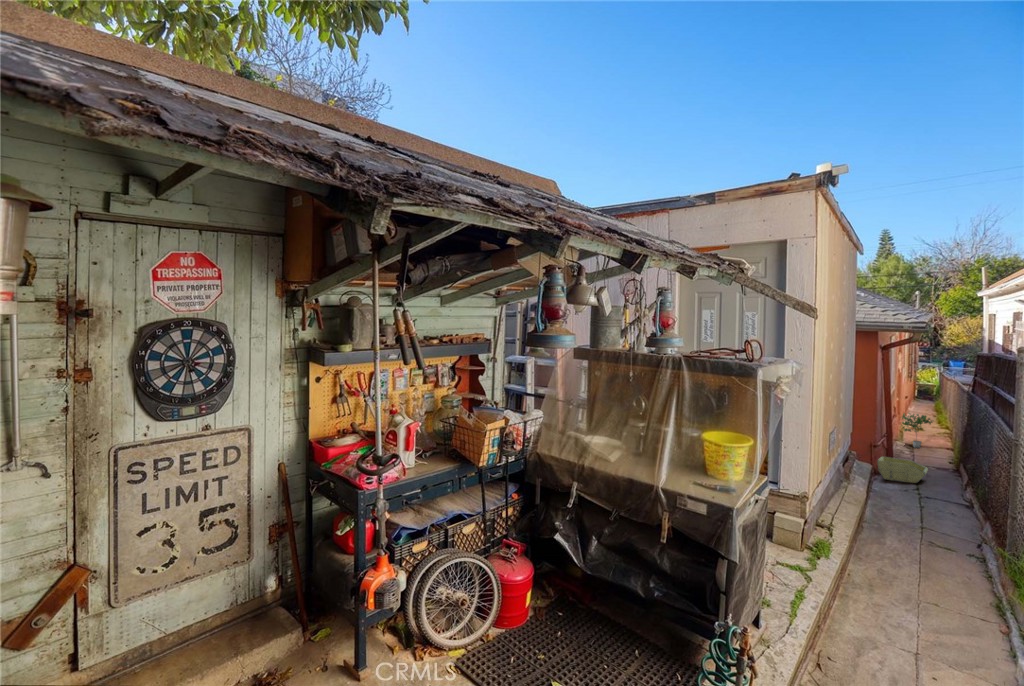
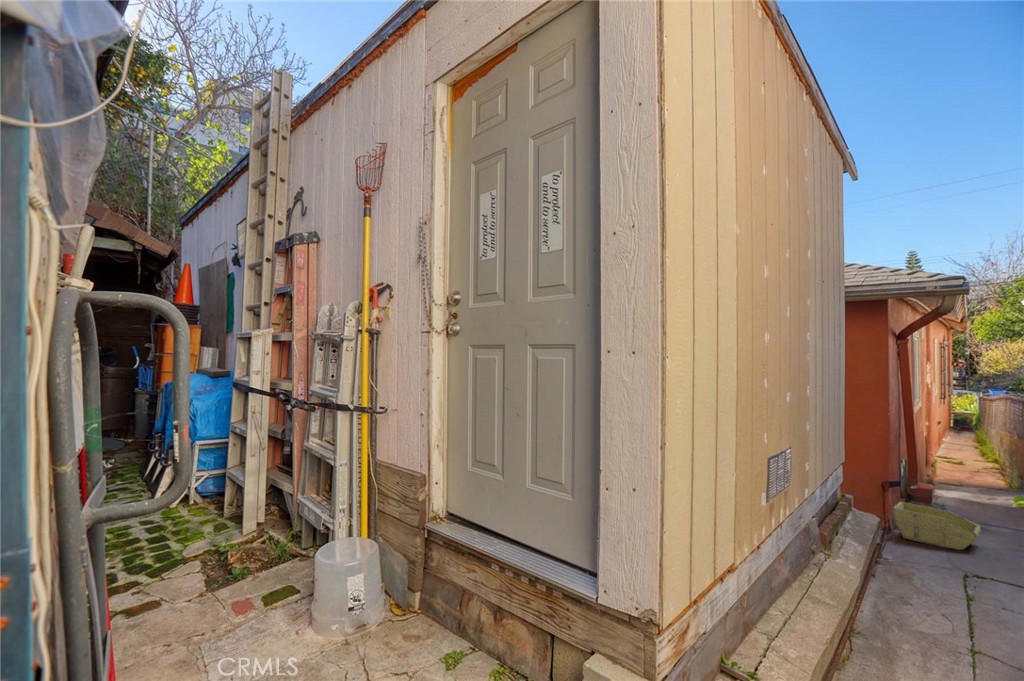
potted plant: present [902,413,932,448] -> none [930,441,981,489]

